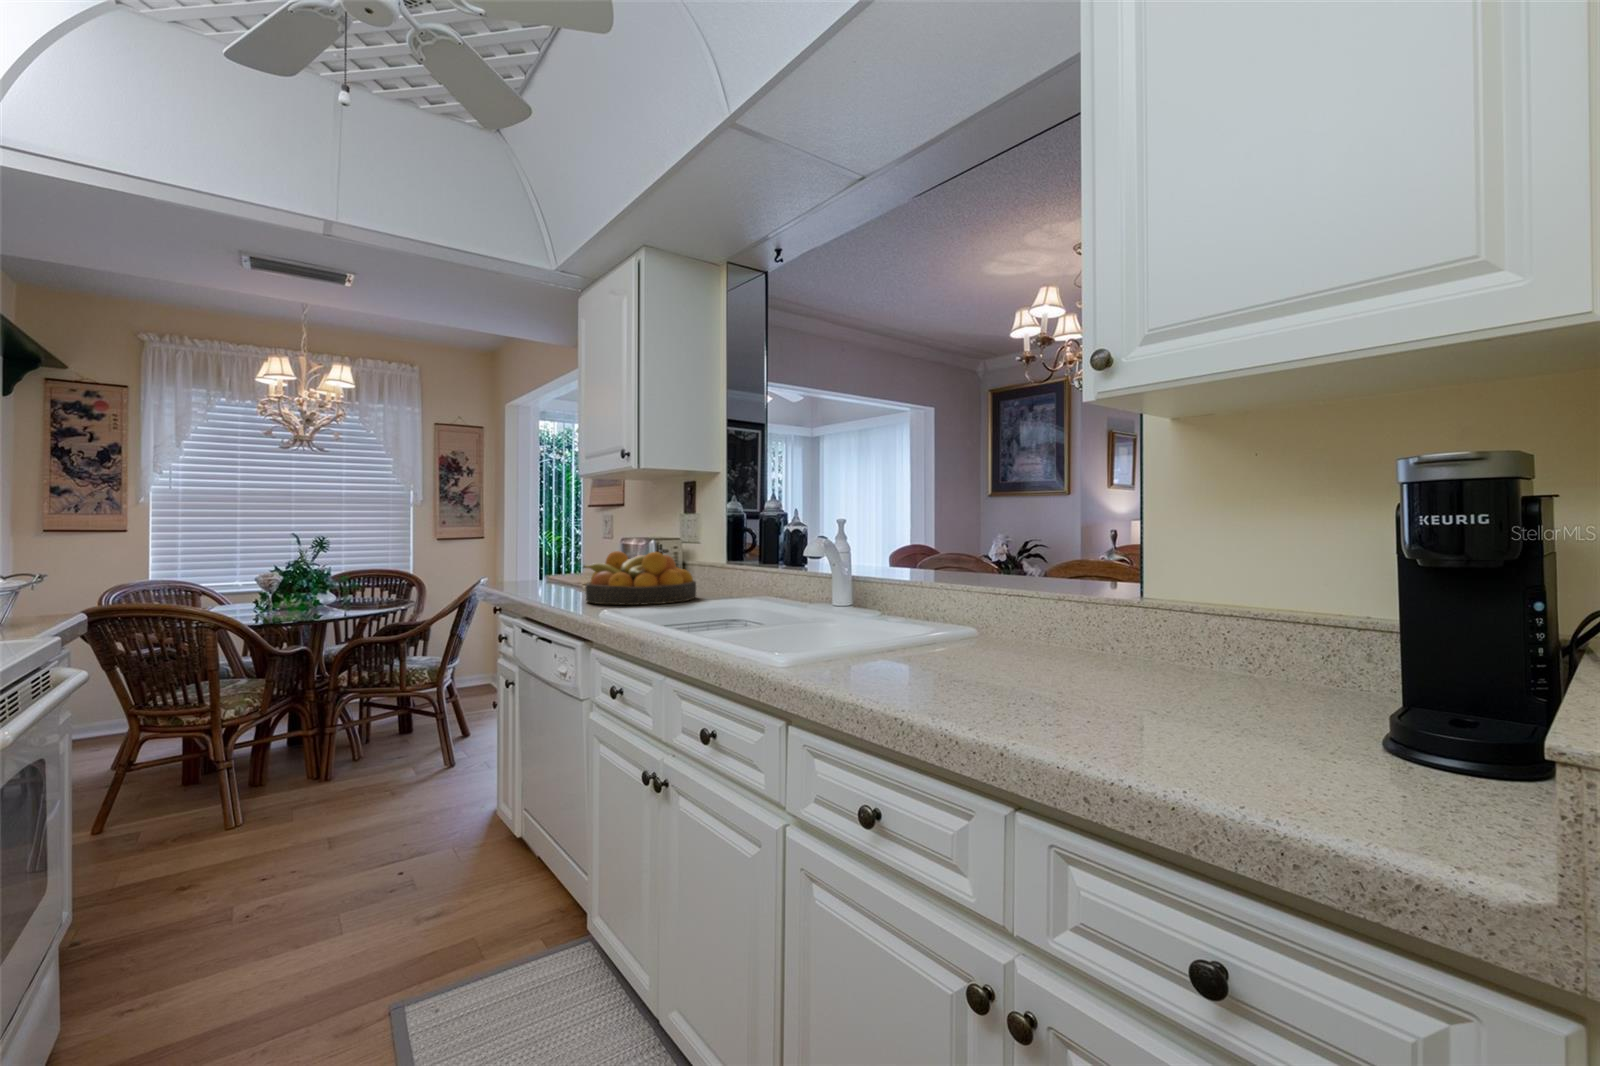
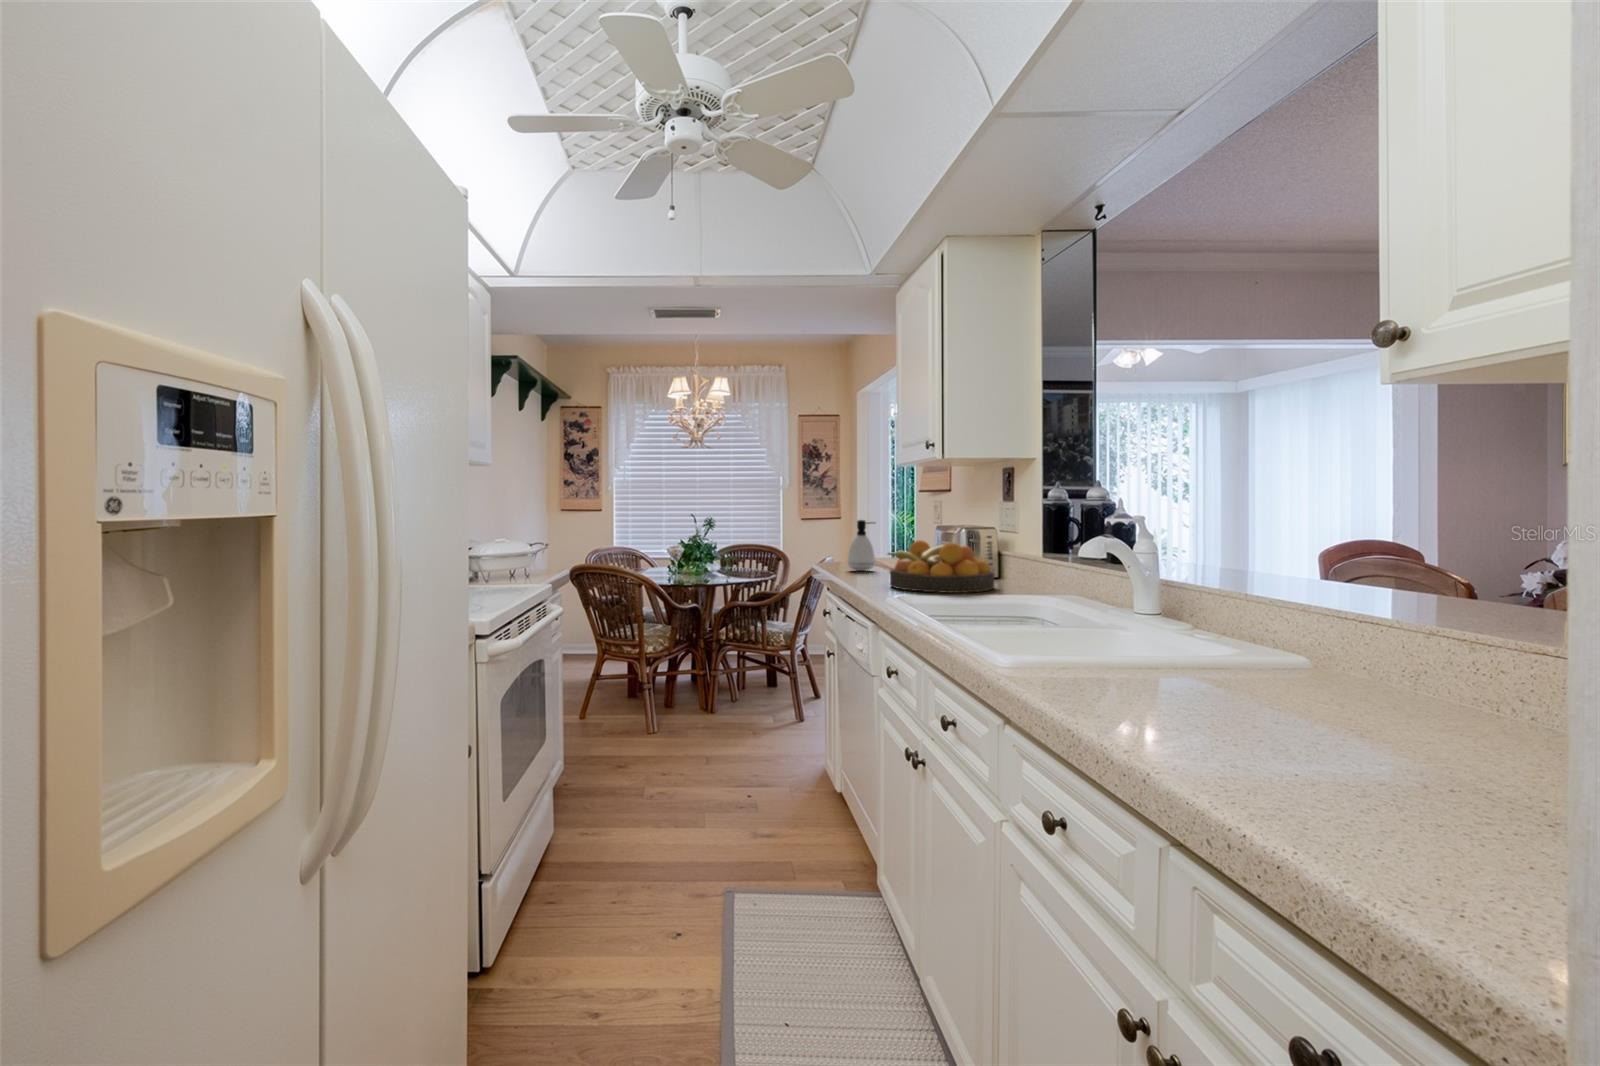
soap dispenser: none [522,533,554,590] -> present [848,520,875,571]

